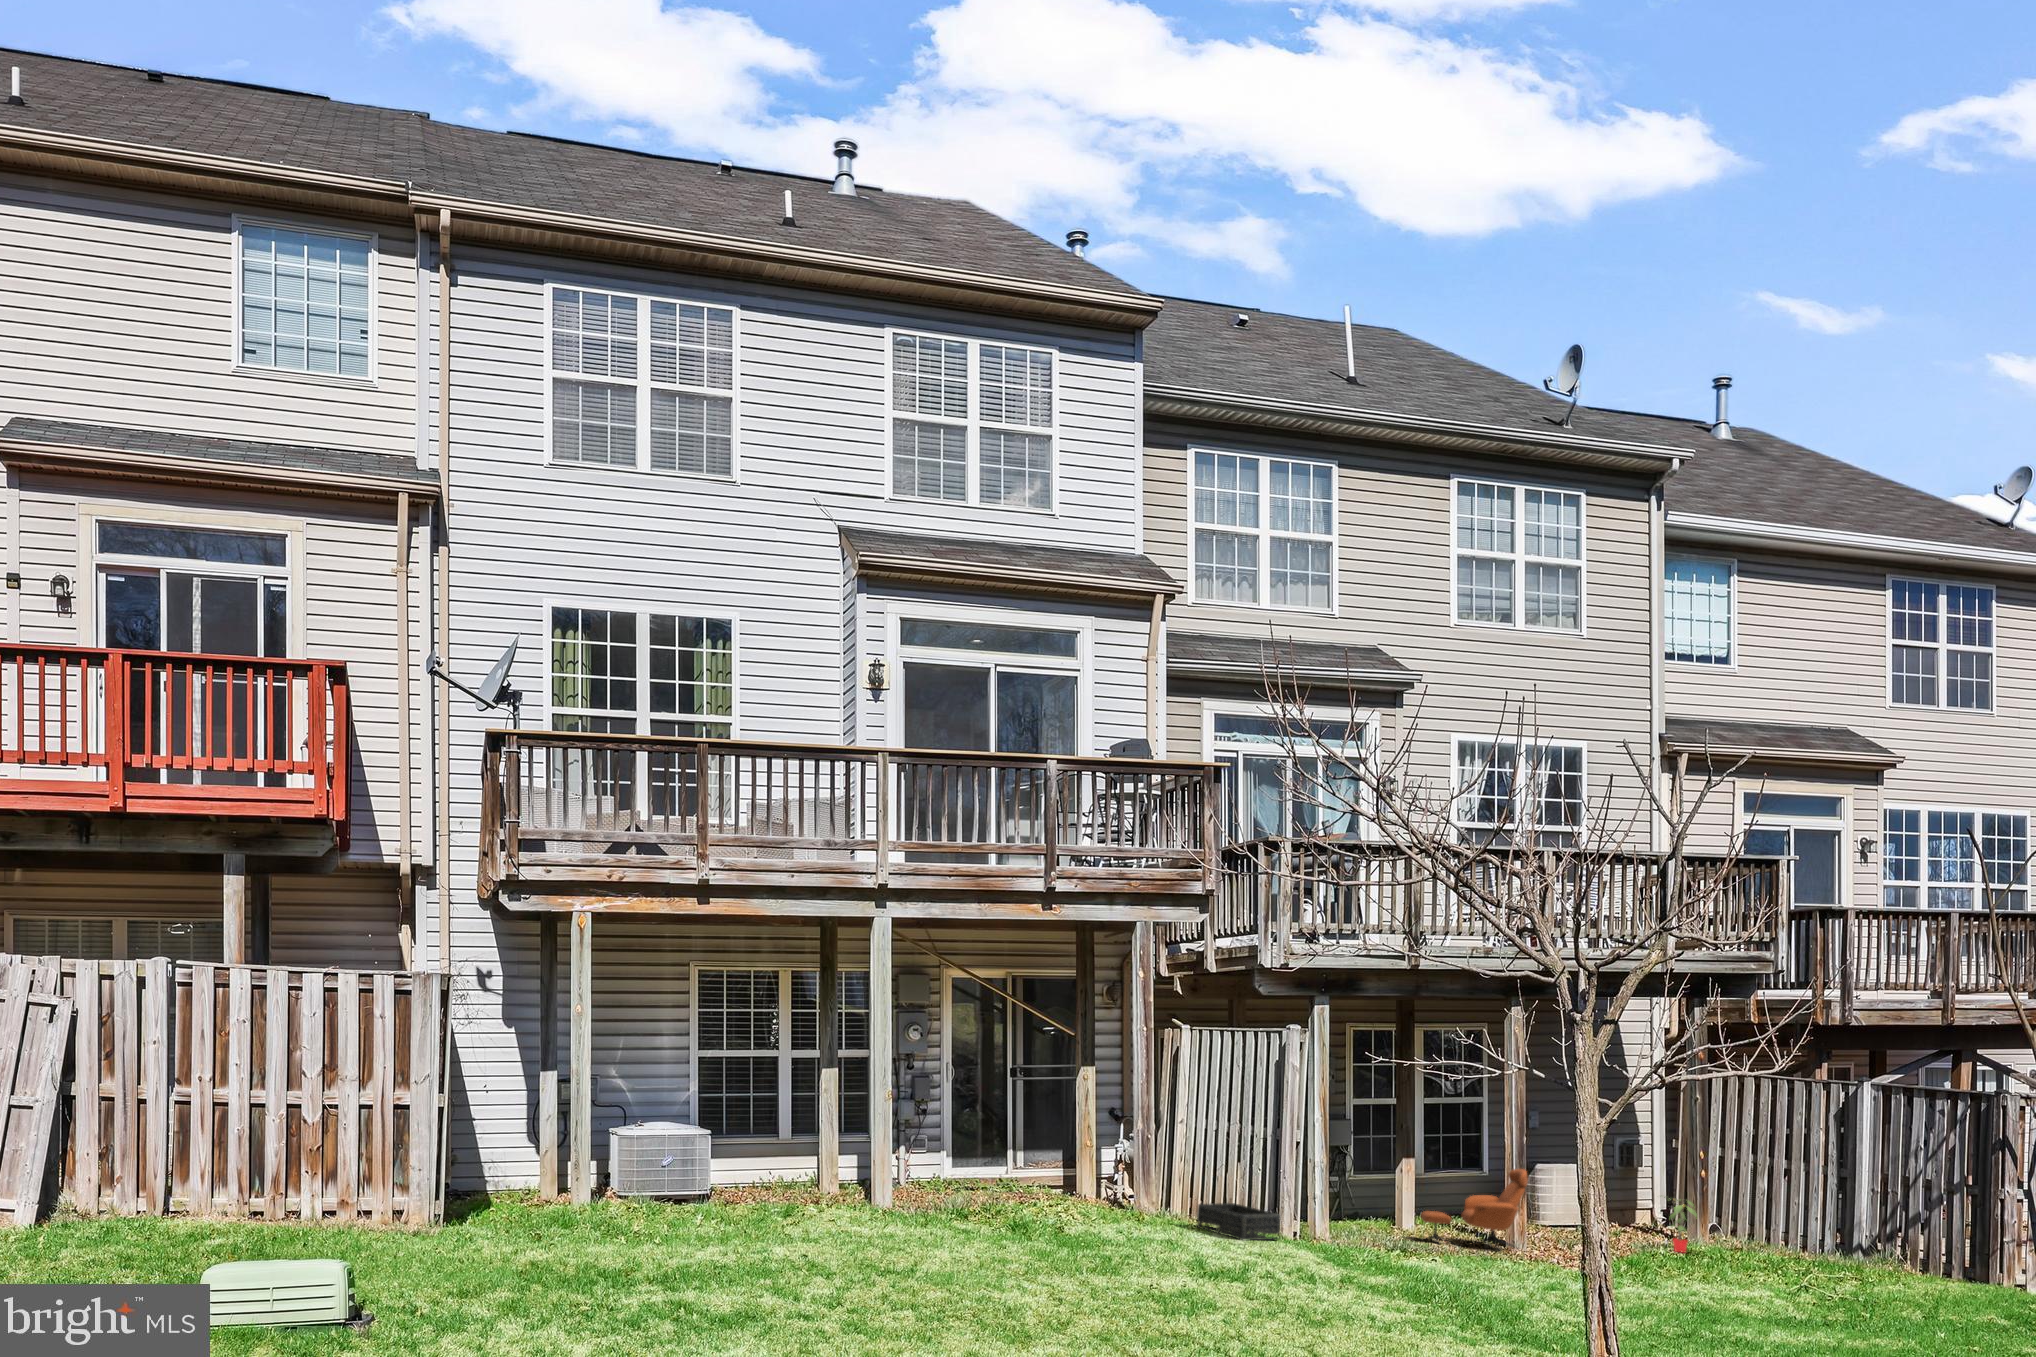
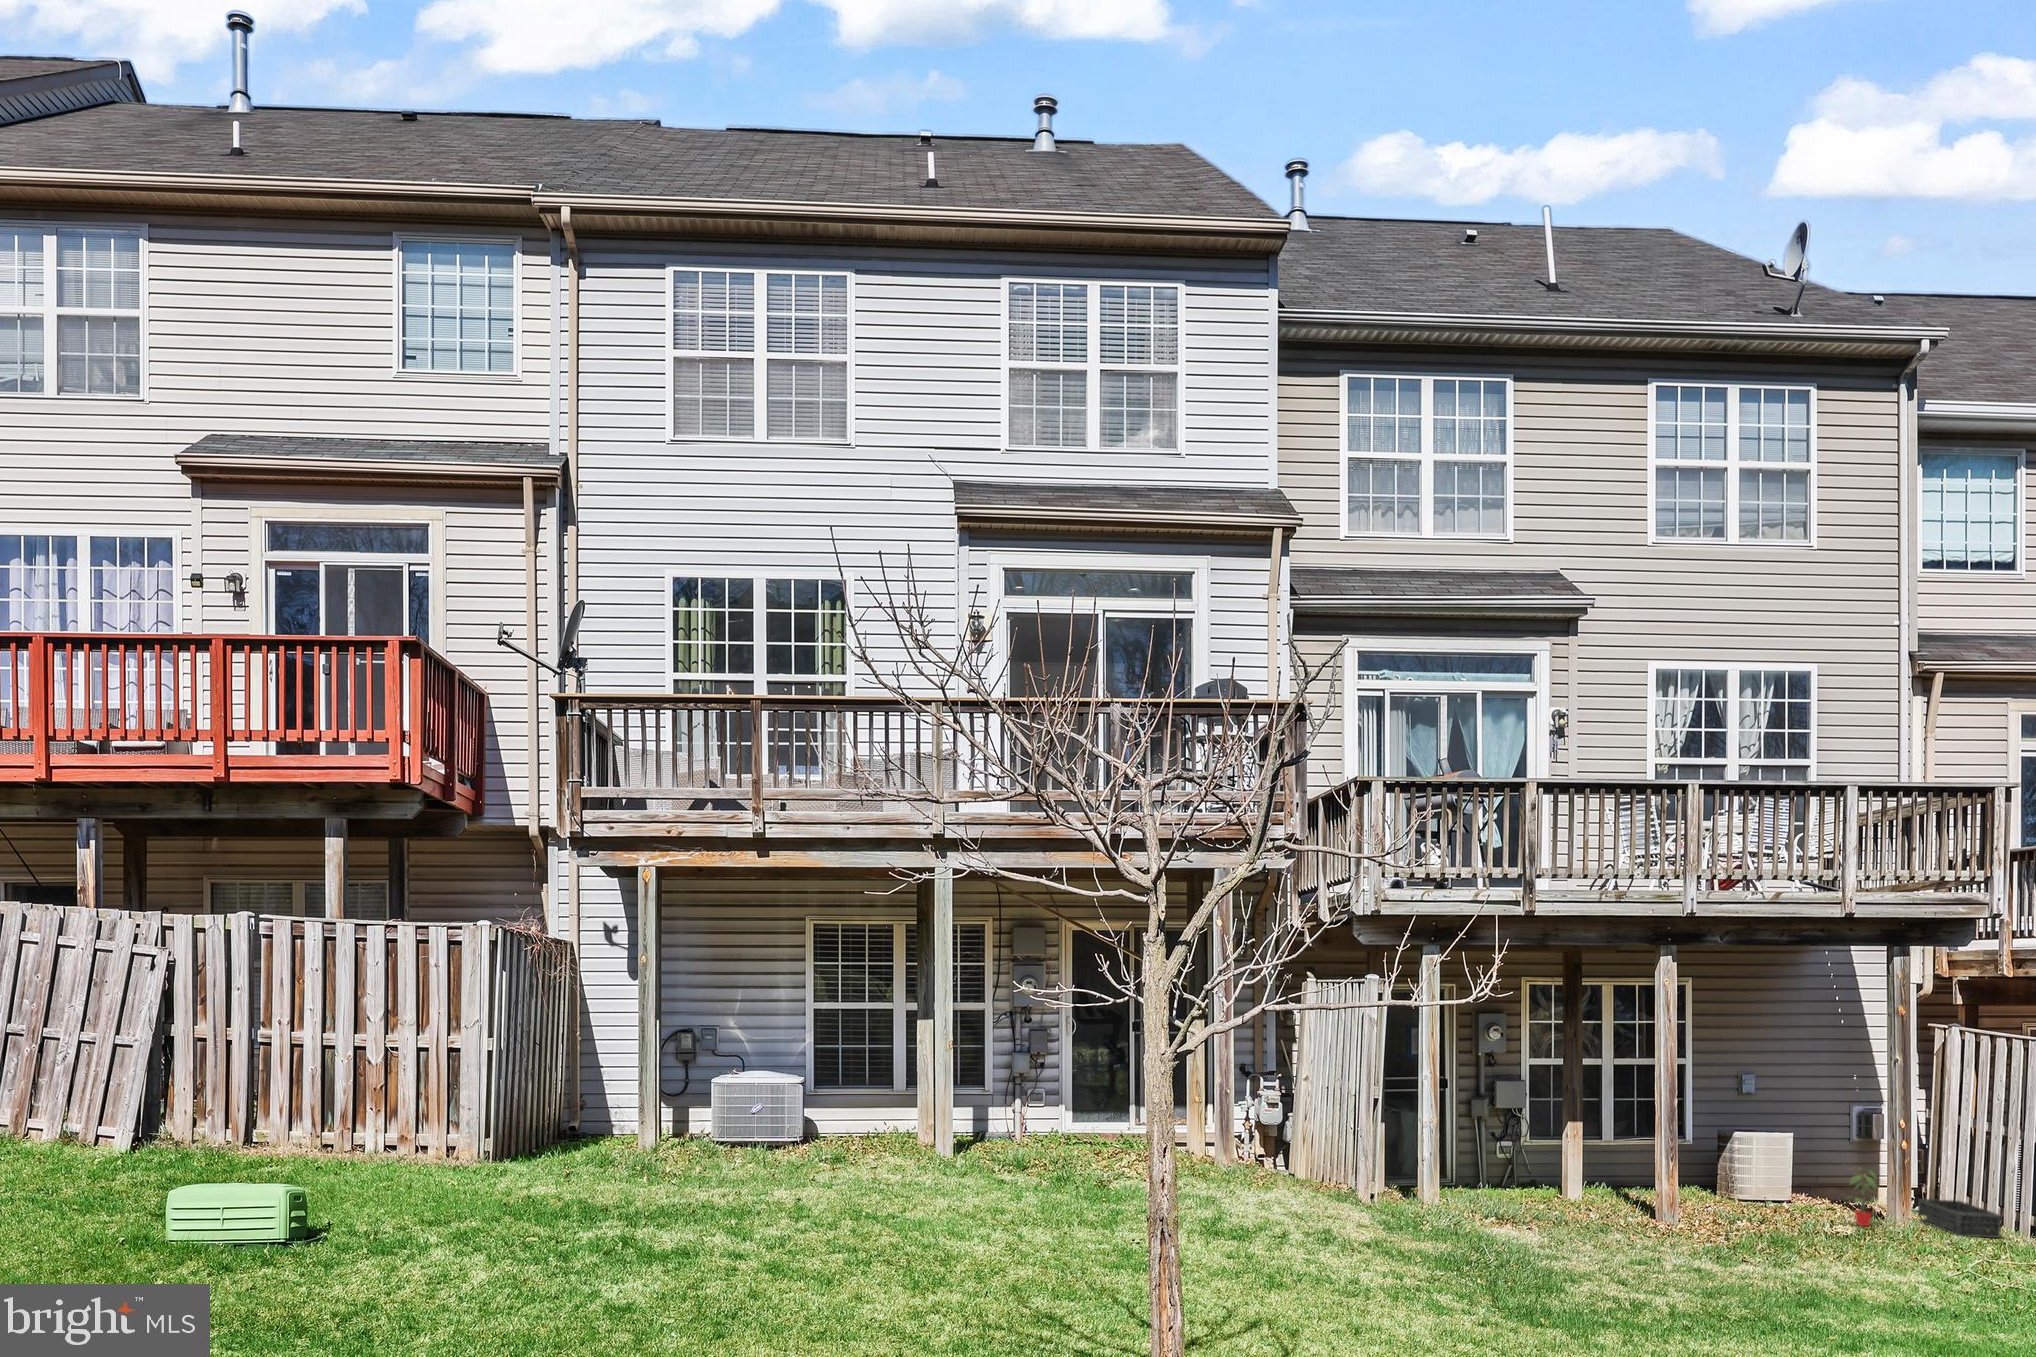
lounge chair: present [1420,1169,1528,1250] -> none [1533,1131,1655,1218]
basket: present [1197,1203,1280,1240] -> present [1918,1199,2001,1238]

